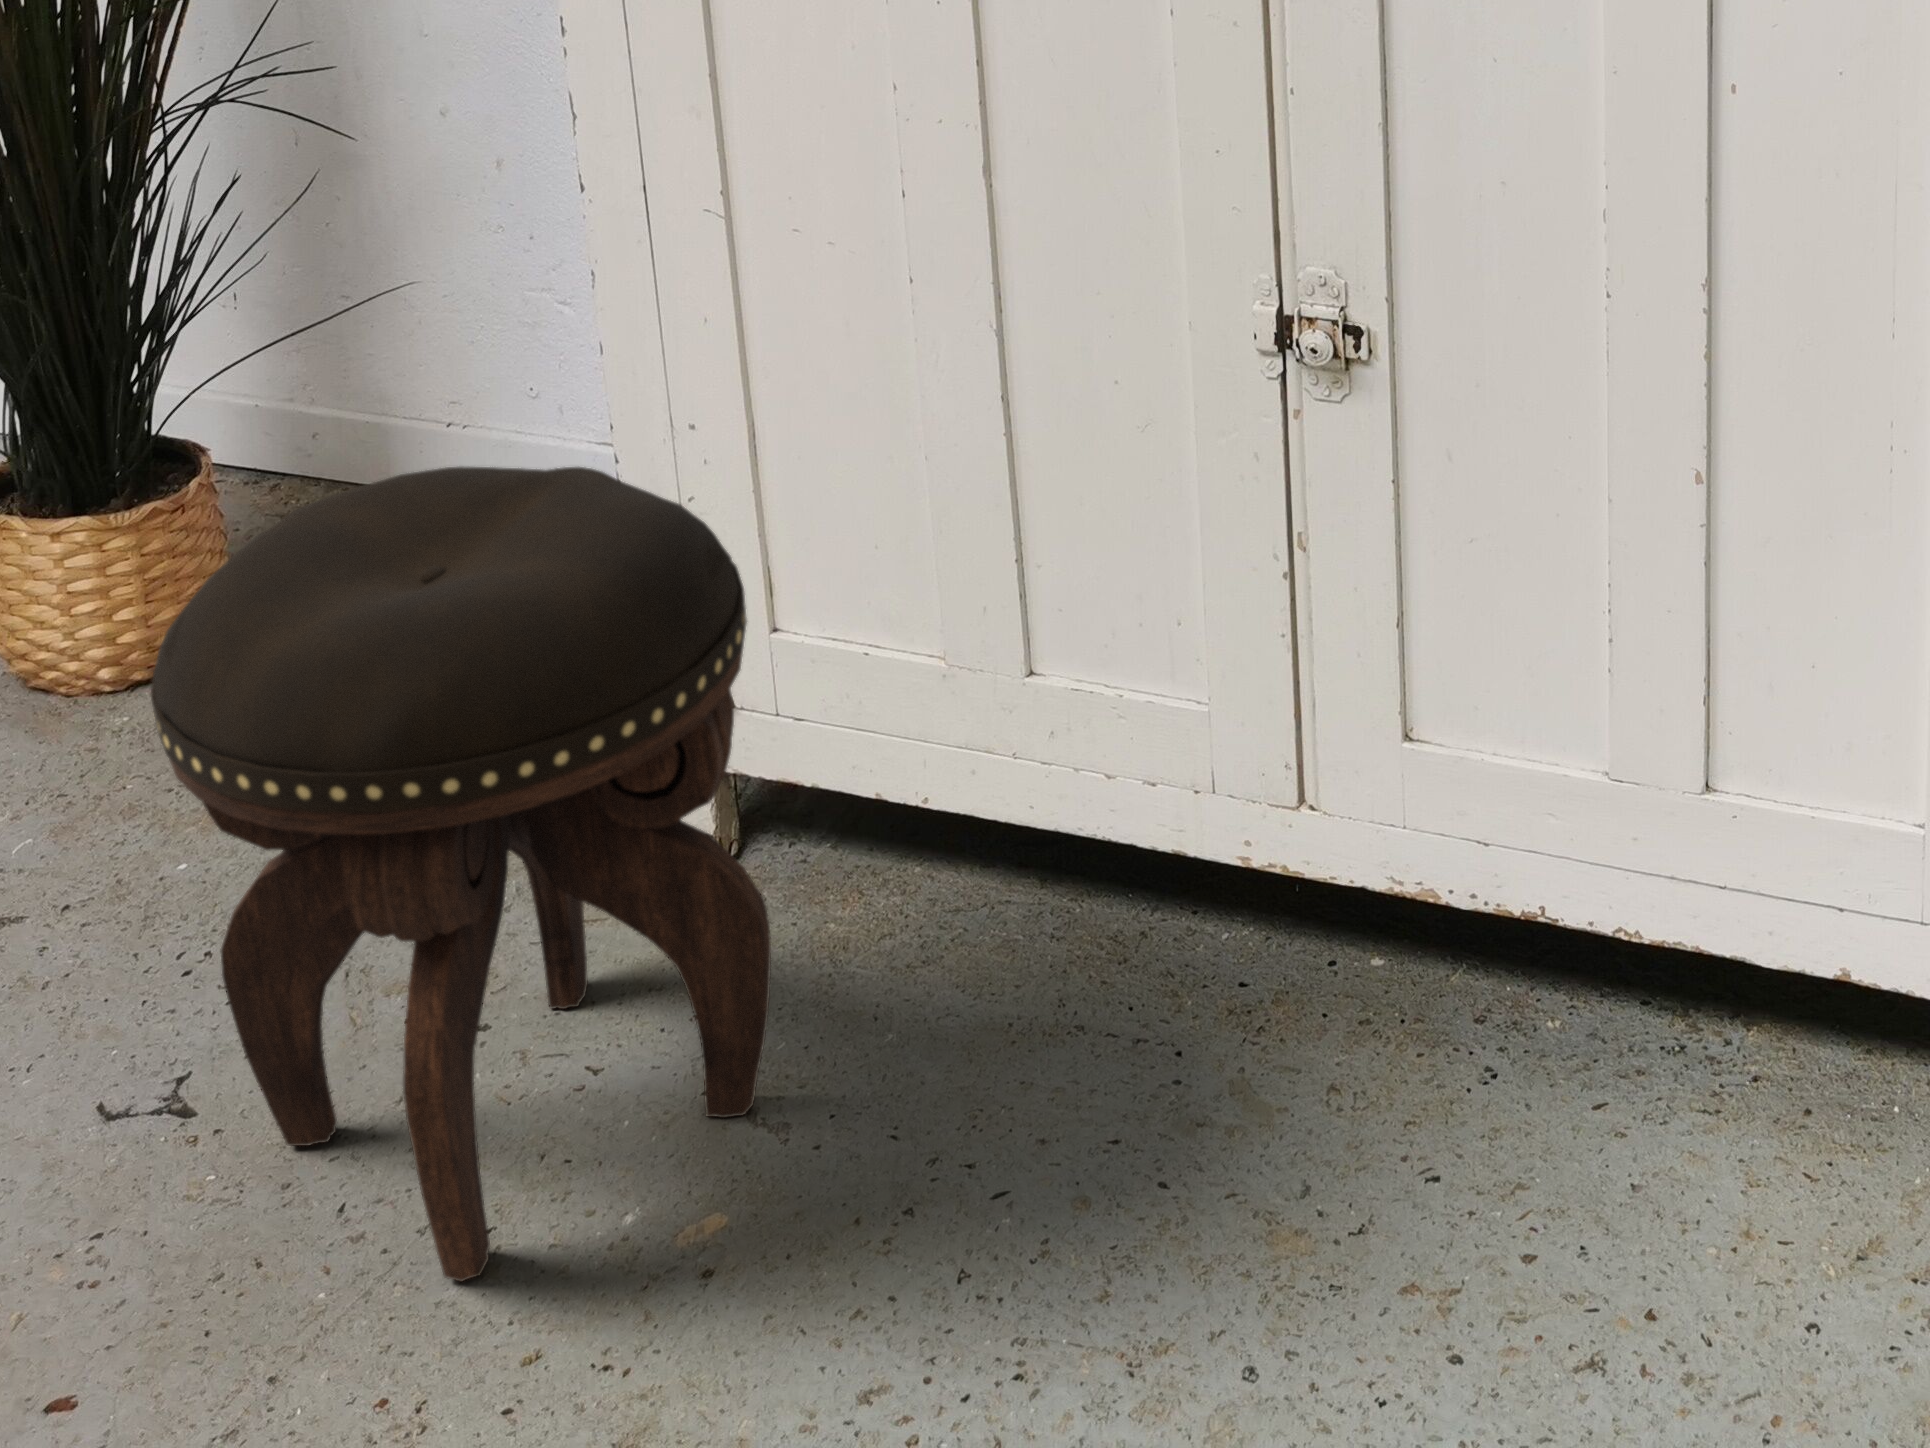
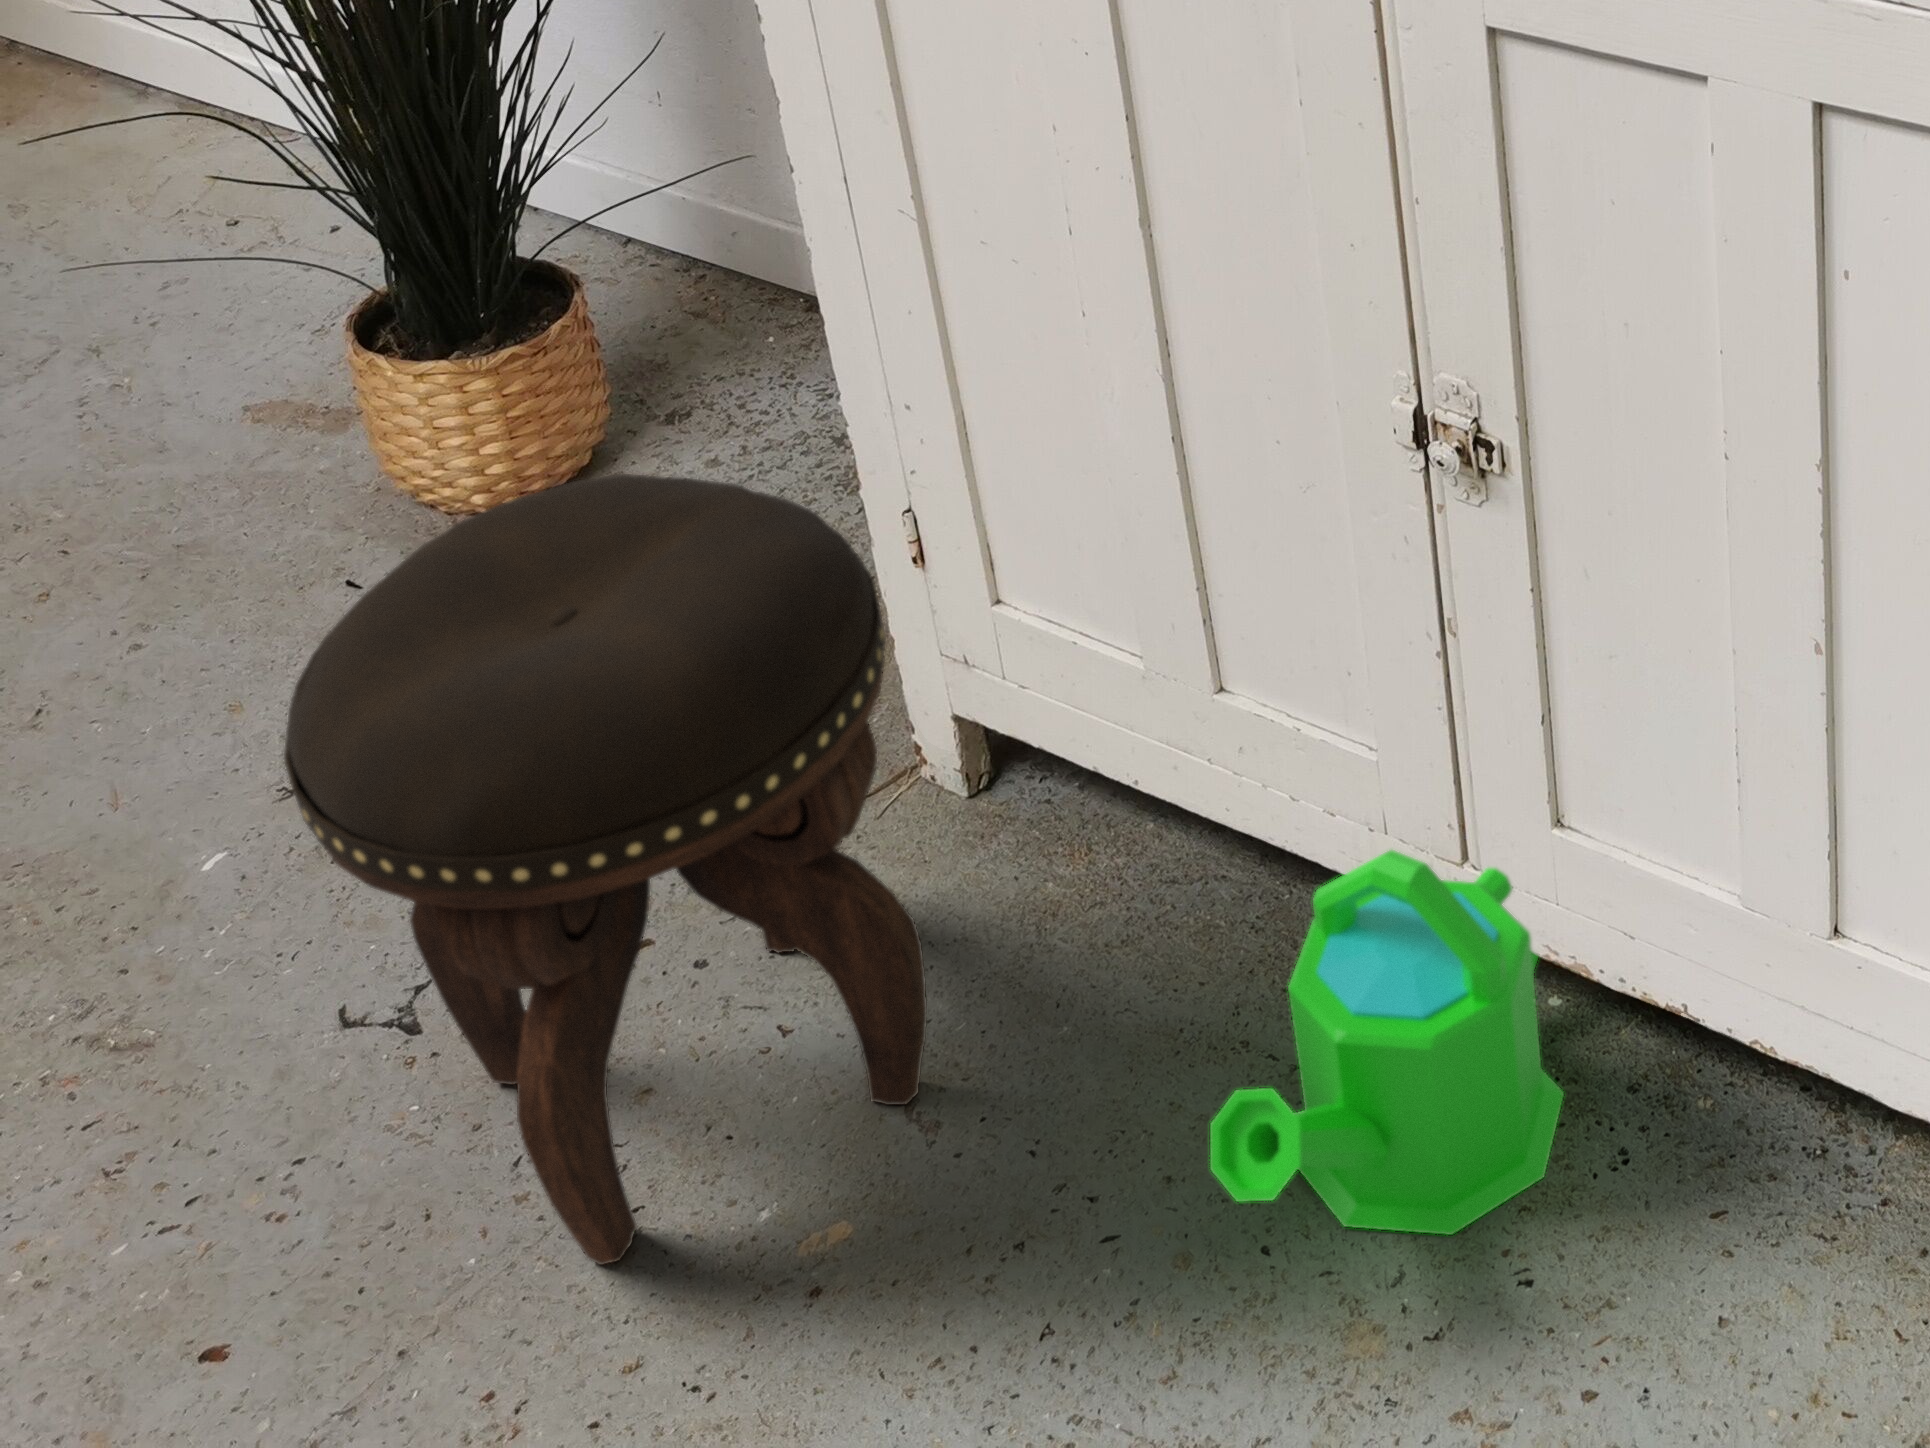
watering can: none [1132,758,1420,1158] -> present [1210,850,1564,1235]

